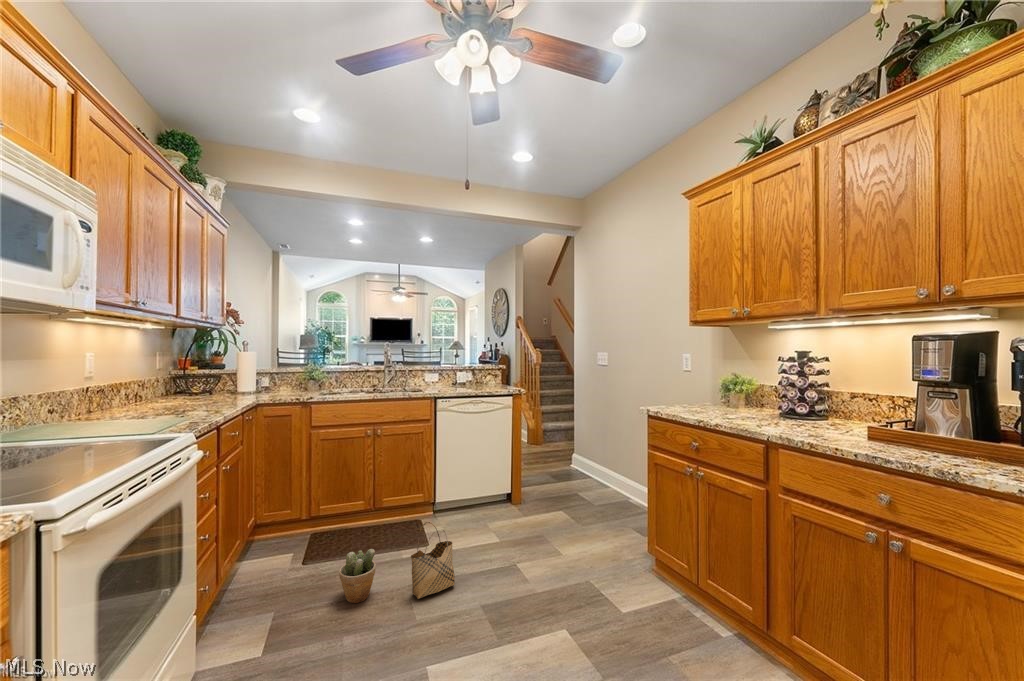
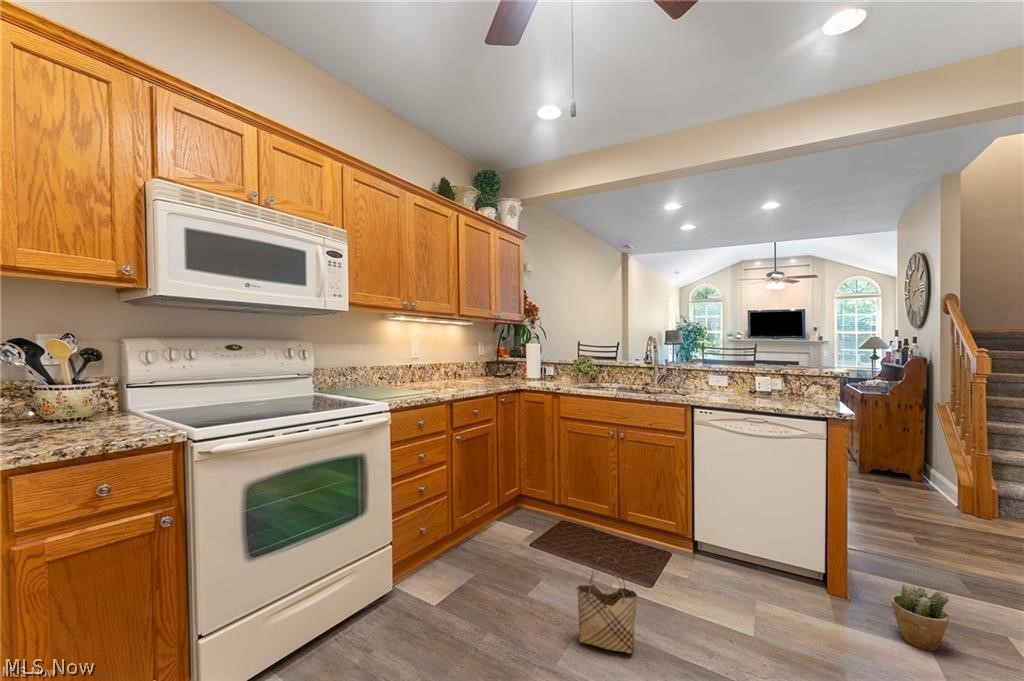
potted plant: present [339,549,376,603] -> present [891,584,949,651]

